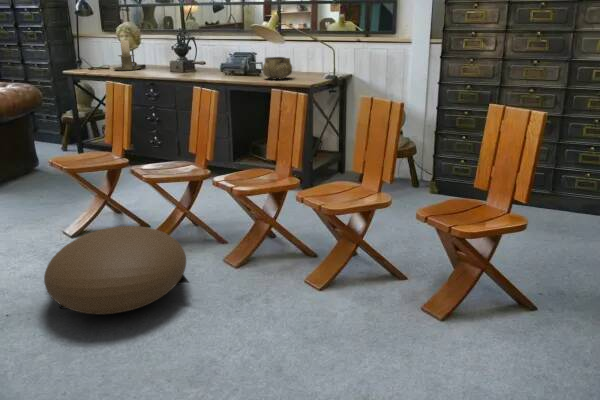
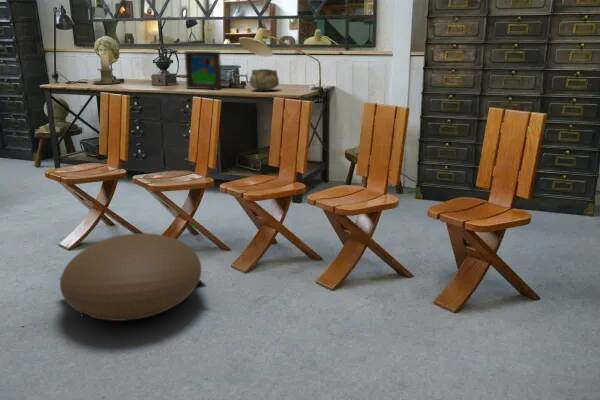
picture frame: none [199,38,236,77] -> present [184,51,221,89]

